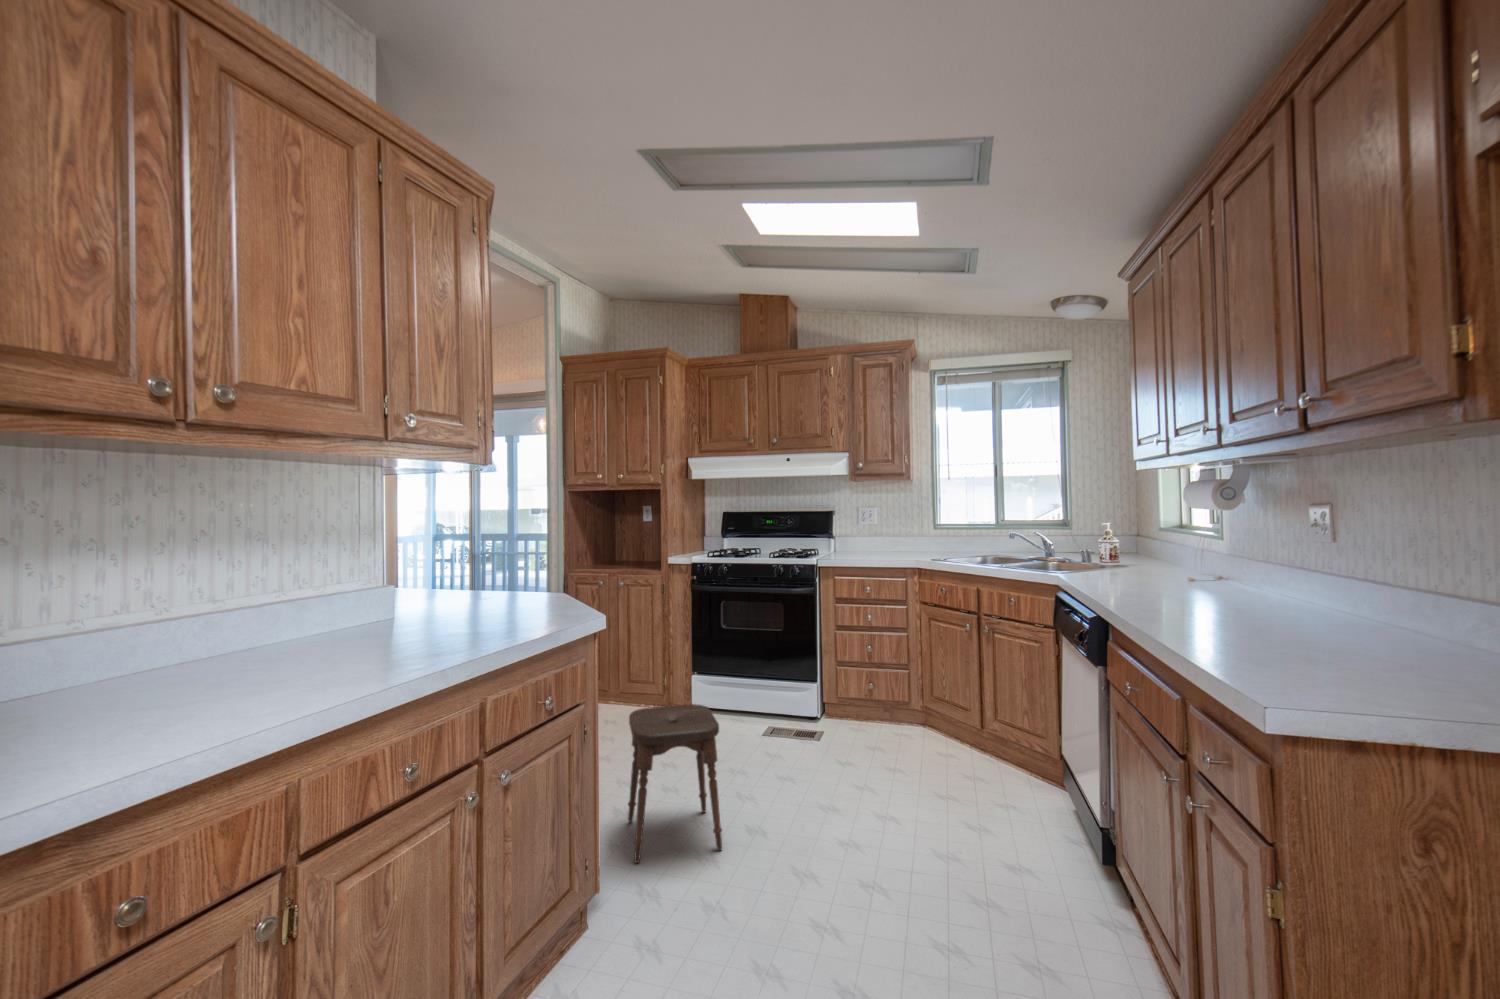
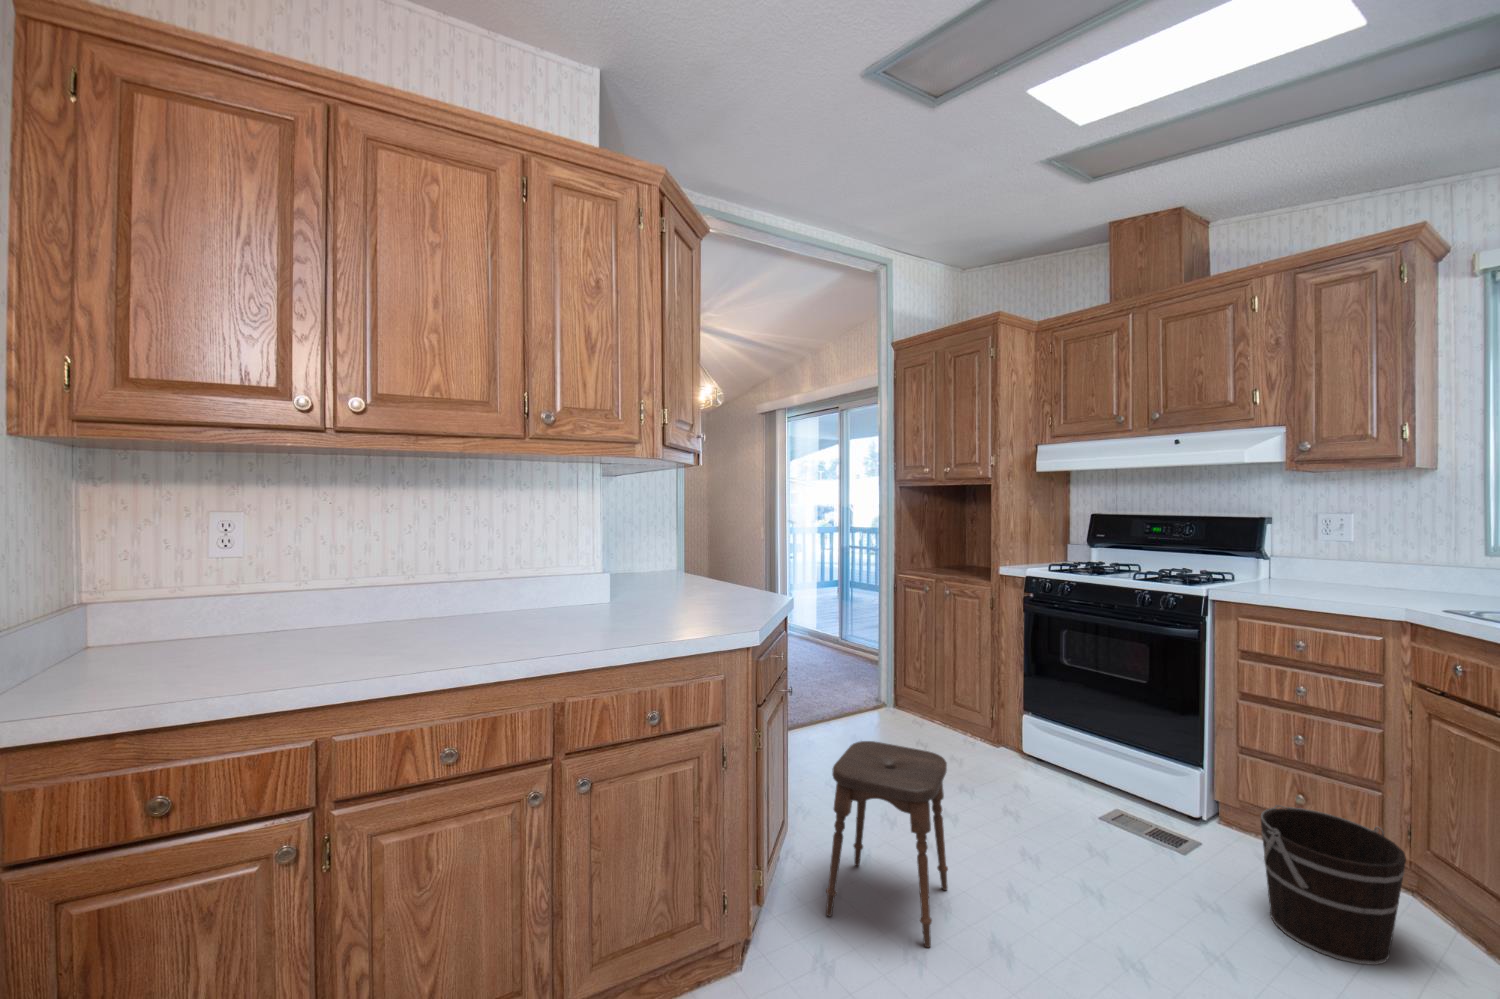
bucket: none [868,686,934,766] -> present [1261,805,1406,965]

